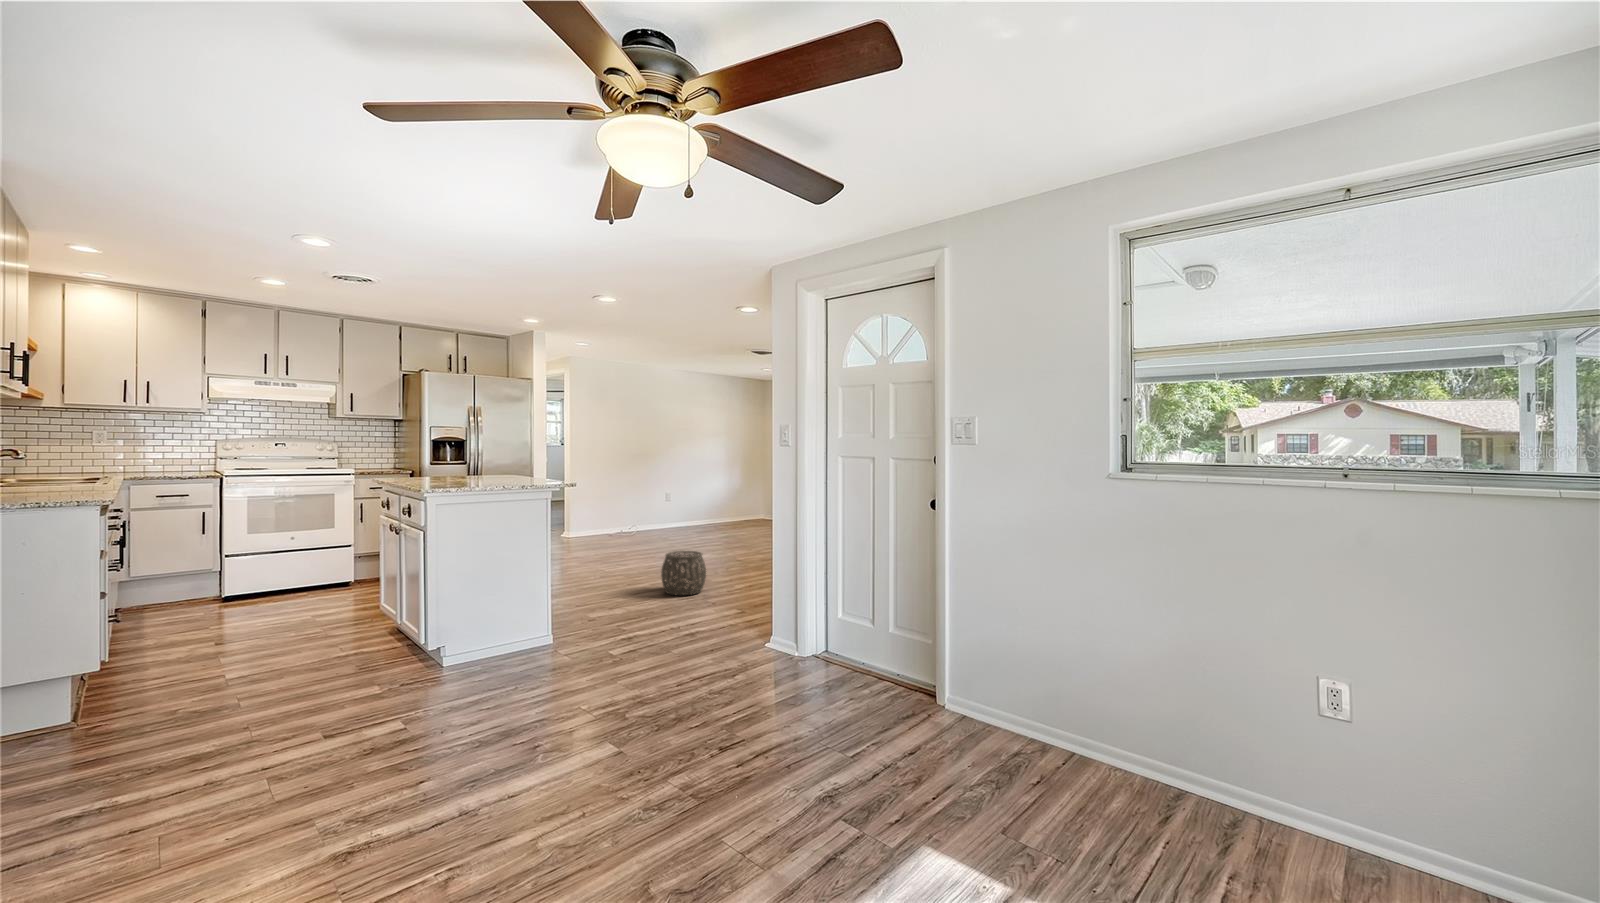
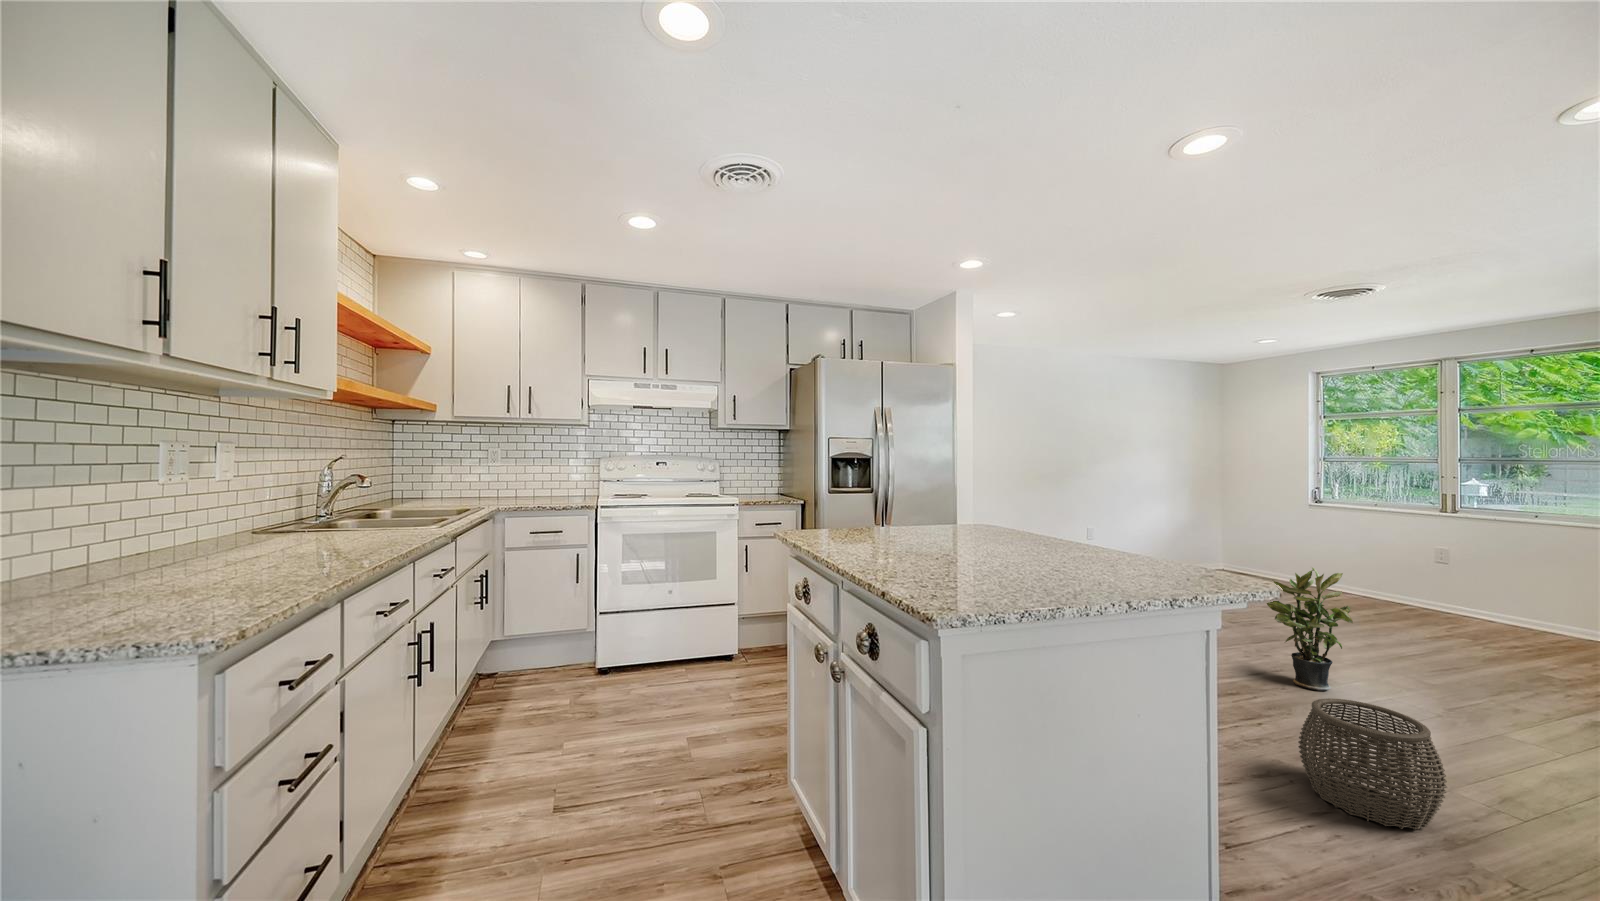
potted plant: none [704,501,739,565] -> present [1267,568,1353,691]

